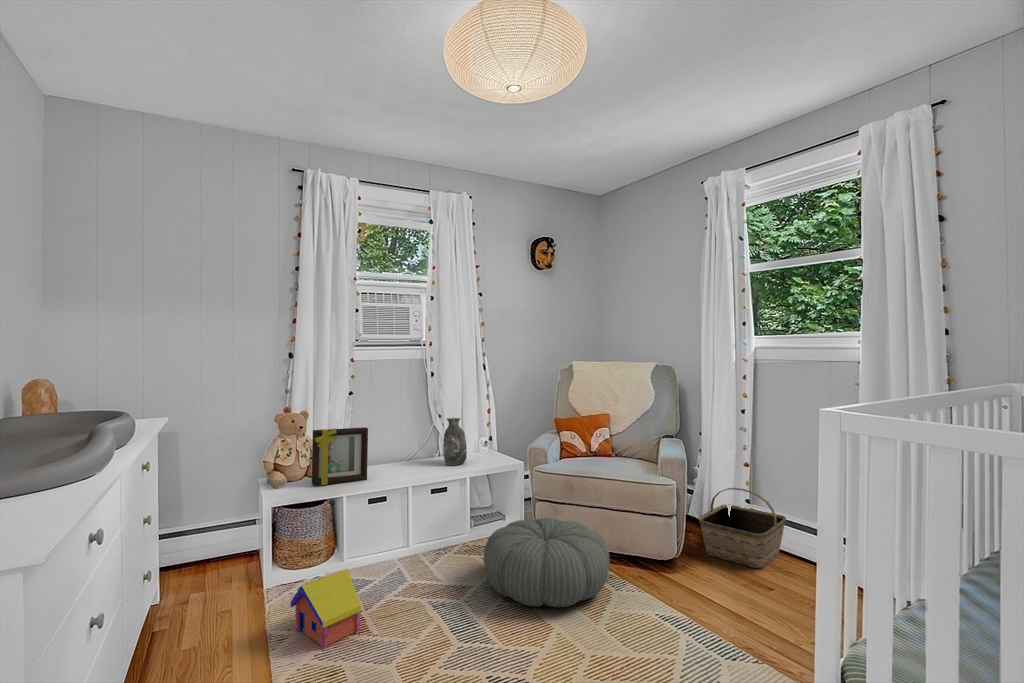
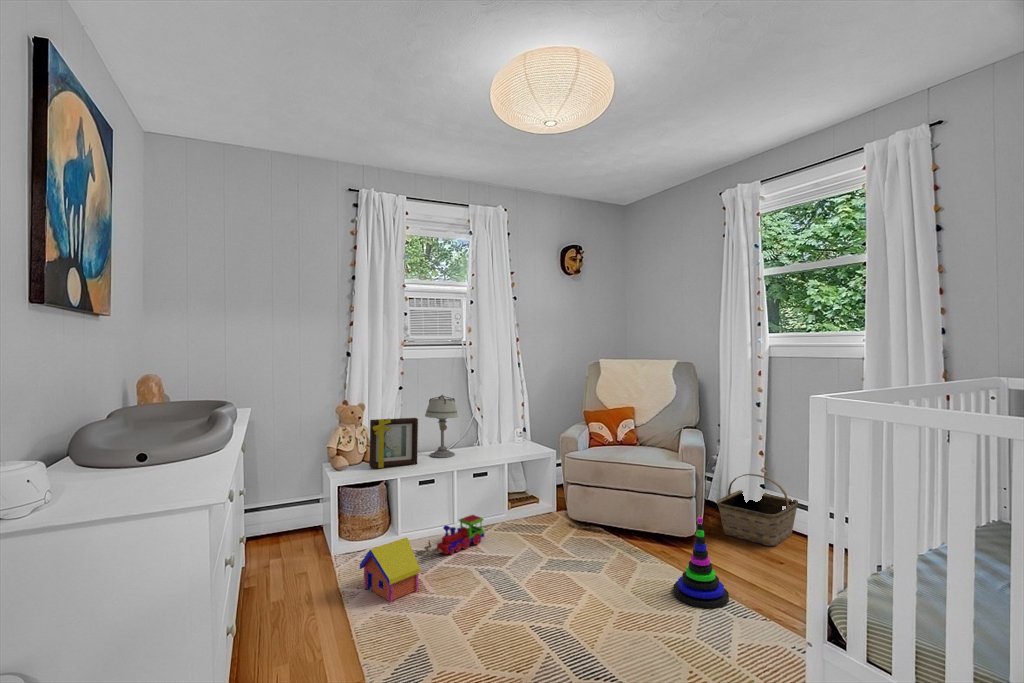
table lamp: none [377,401,415,472] -> present [425,395,458,458]
decorative vase: present [443,418,467,465] -> none [483,410,504,452]
pouf: present [484,518,610,607] -> none [523,499,635,574]
toy train: none [361,537,442,588] -> present [416,515,484,557]
stacking toy: none [653,543,715,648] -> present [673,518,729,608]

